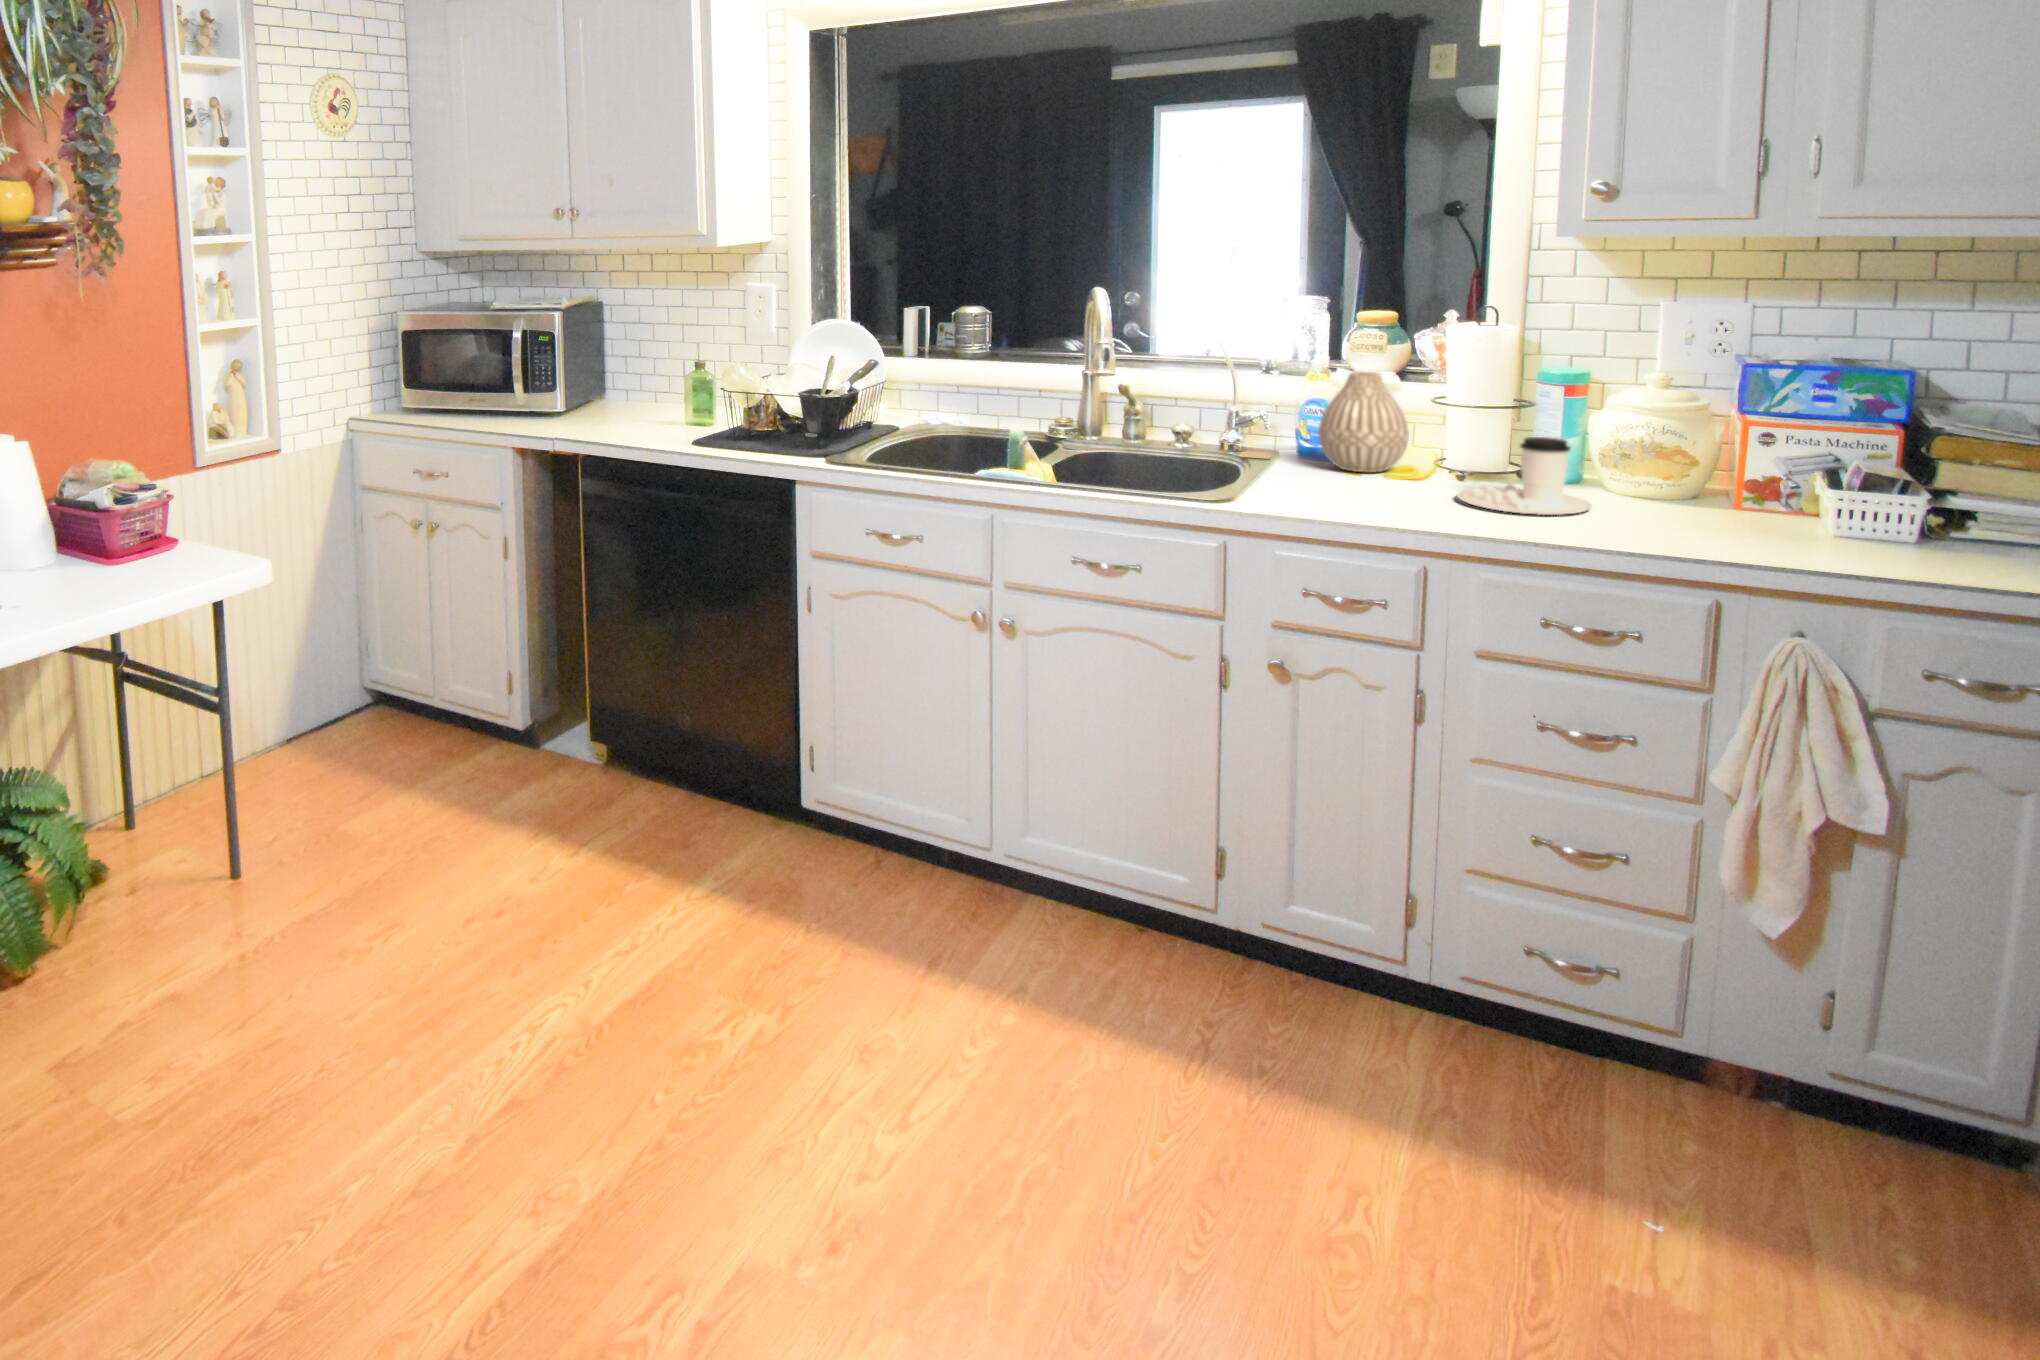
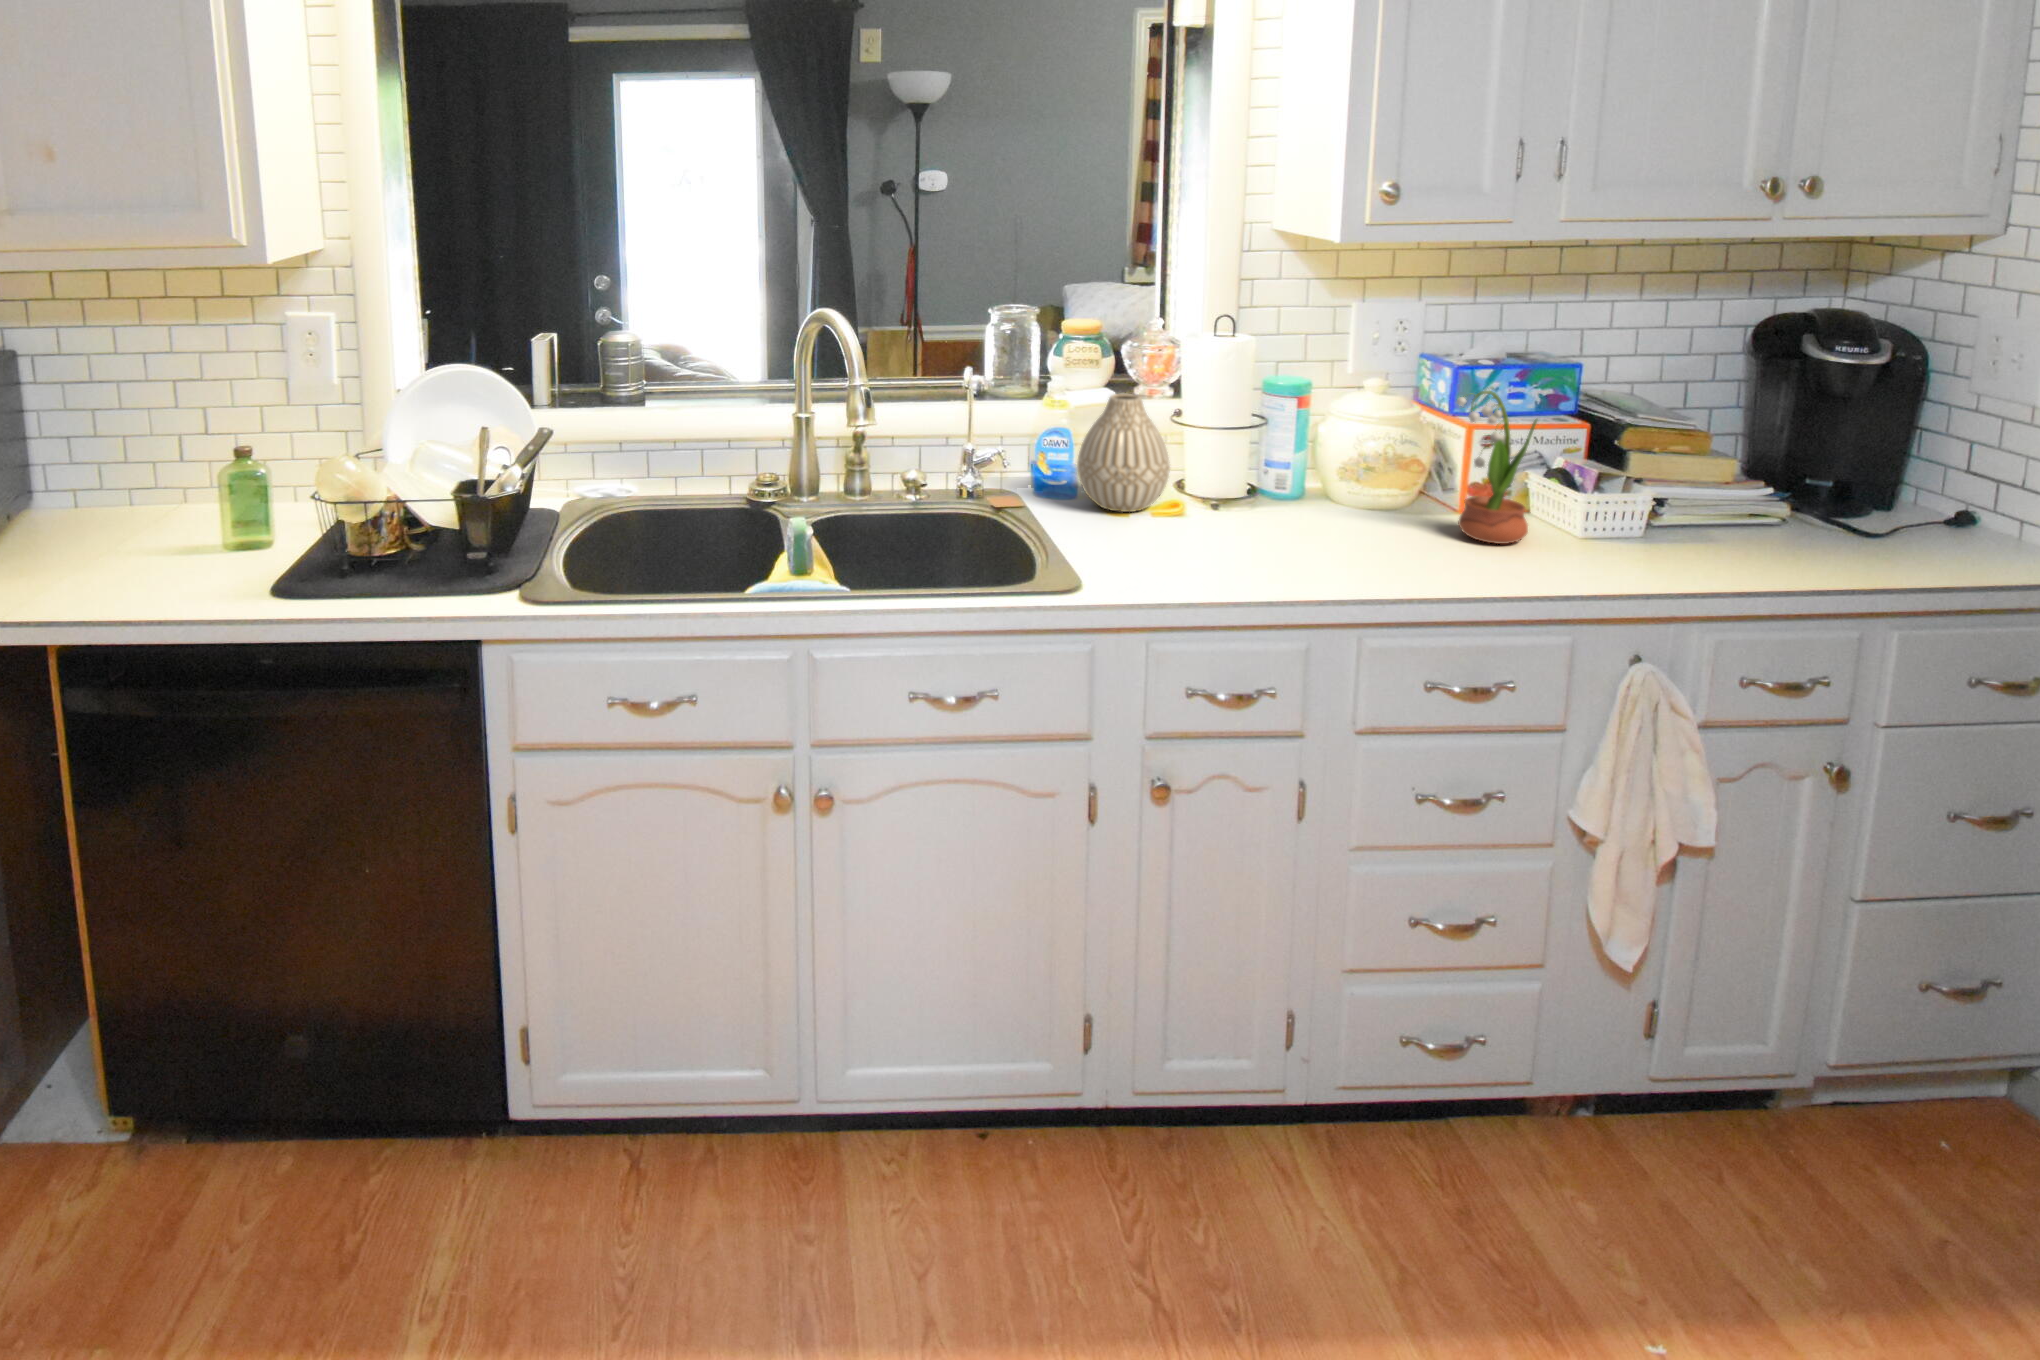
potted flower: none [1674,374,1756,526] -> present [1457,390,1537,544]
coffee cup: present [1458,437,1592,515] -> none [1262,463,1395,557]

